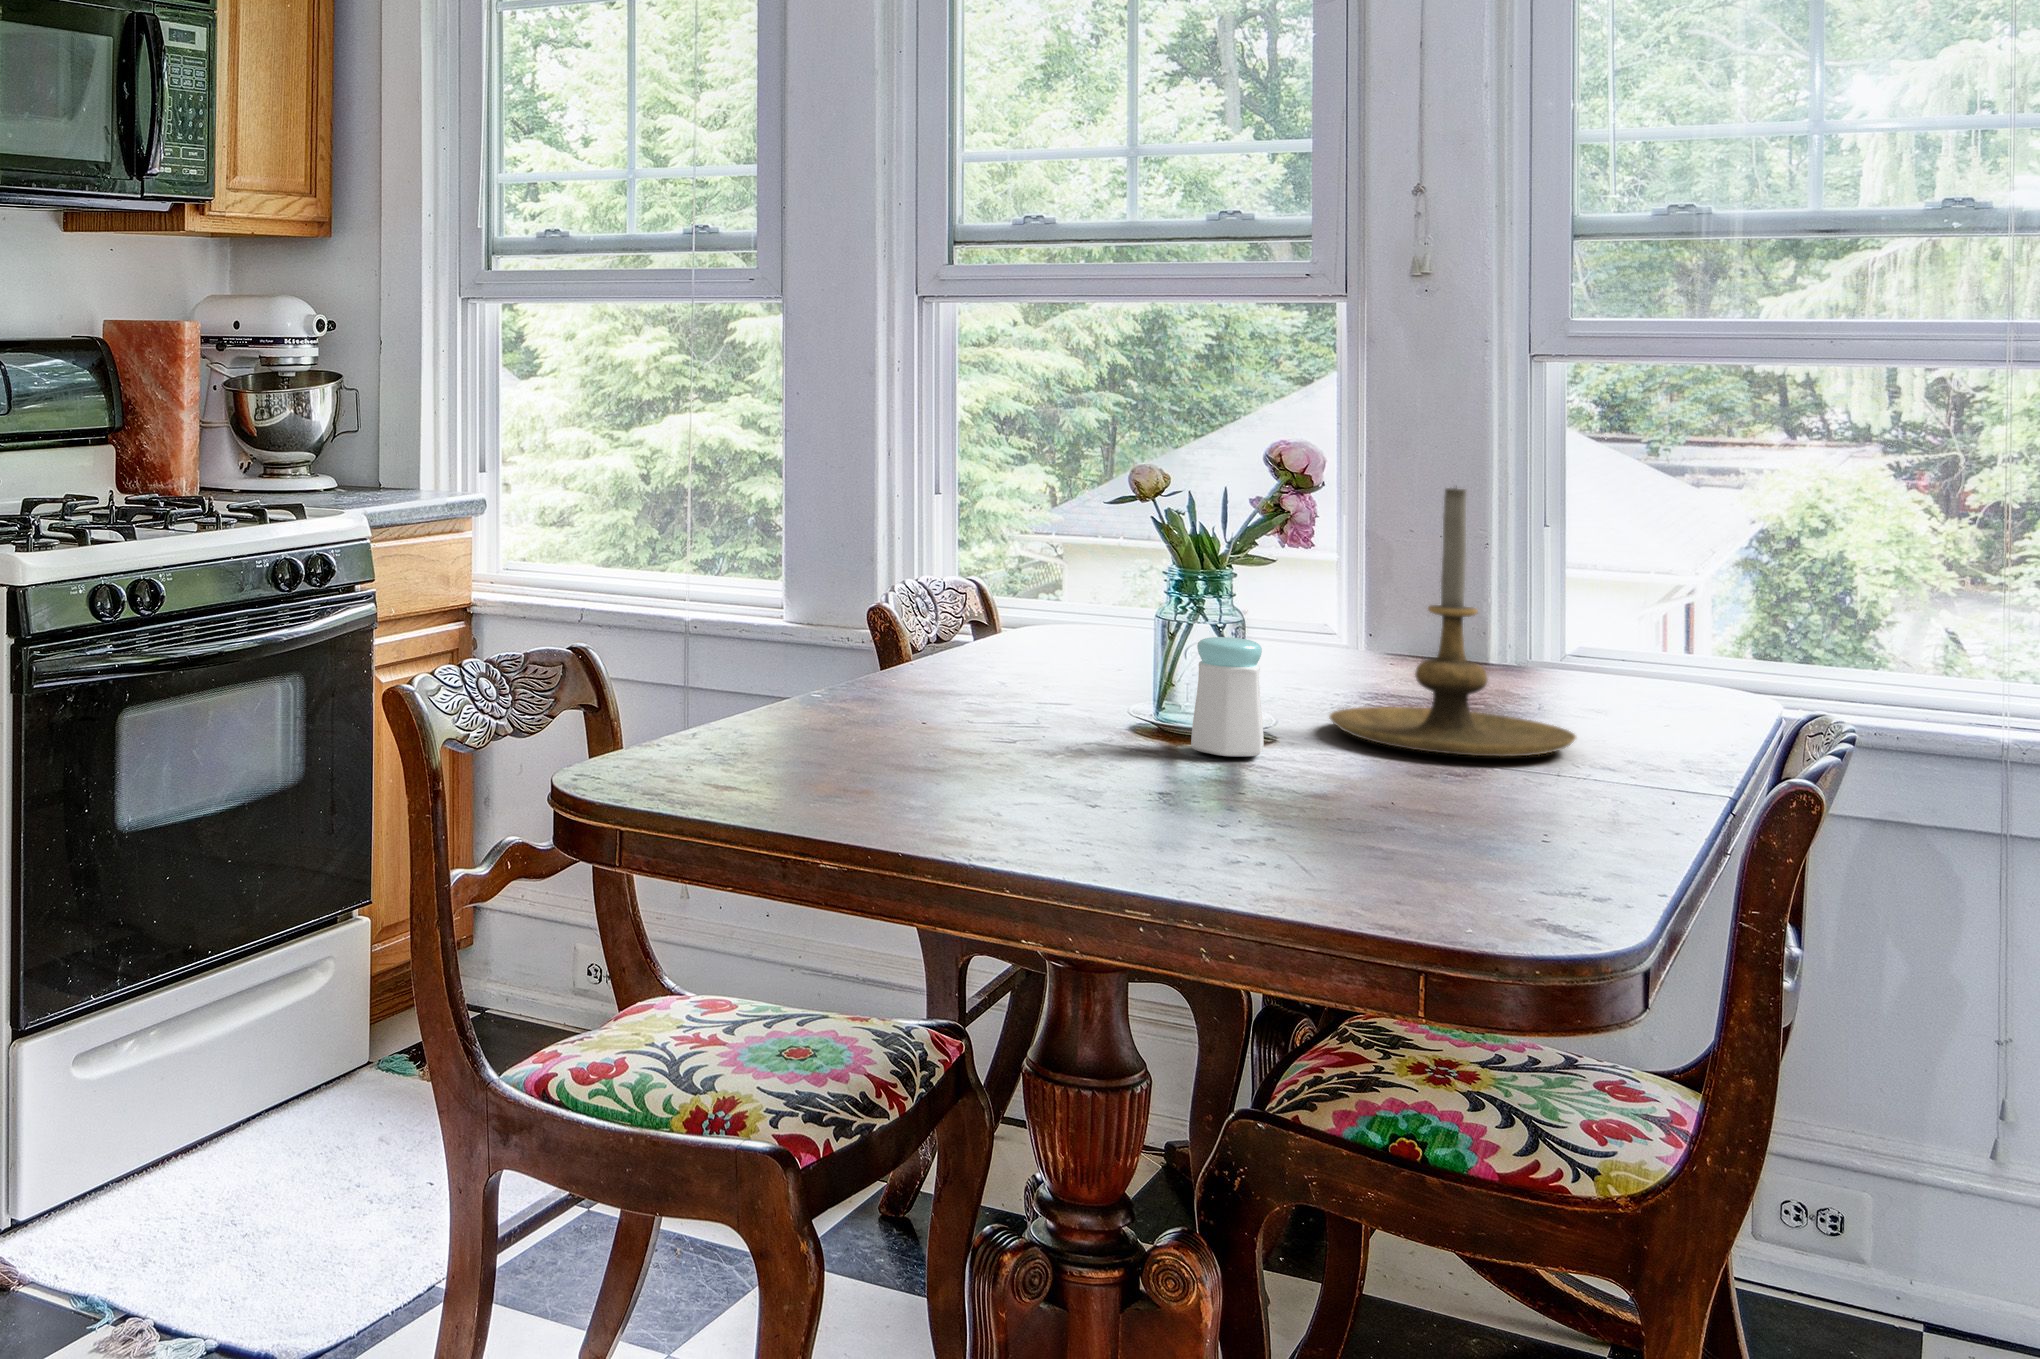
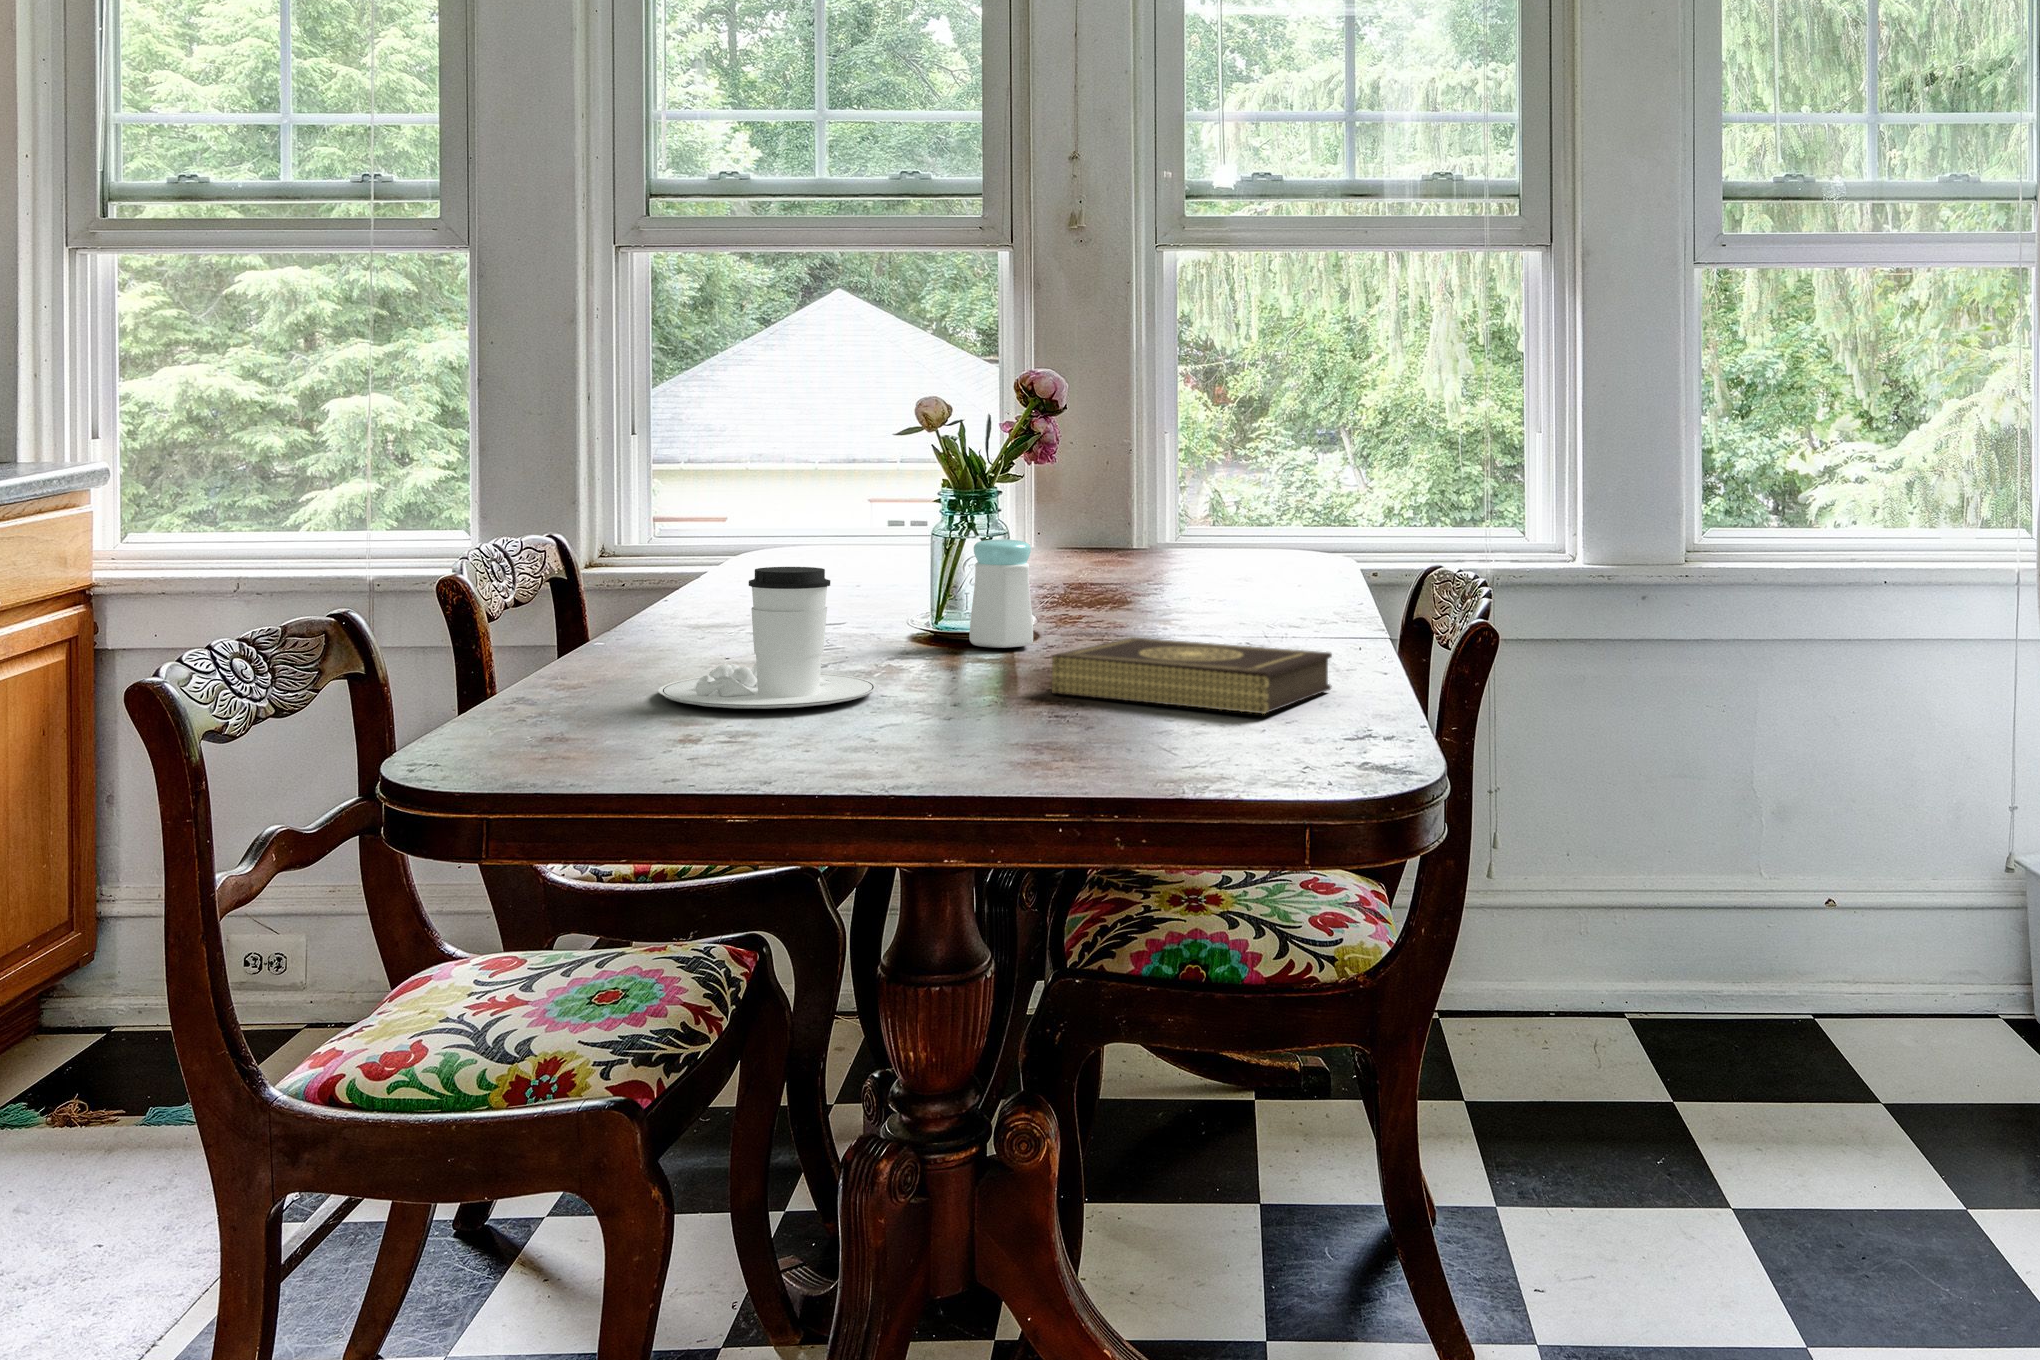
candle holder: present [1329,488,1576,757] -> none [1064,402,1260,630]
coffee cup: none [839,661,1050,802] -> present [659,567,878,709]
book: none [1231,762,1573,870] -> present [1052,637,1332,714]

